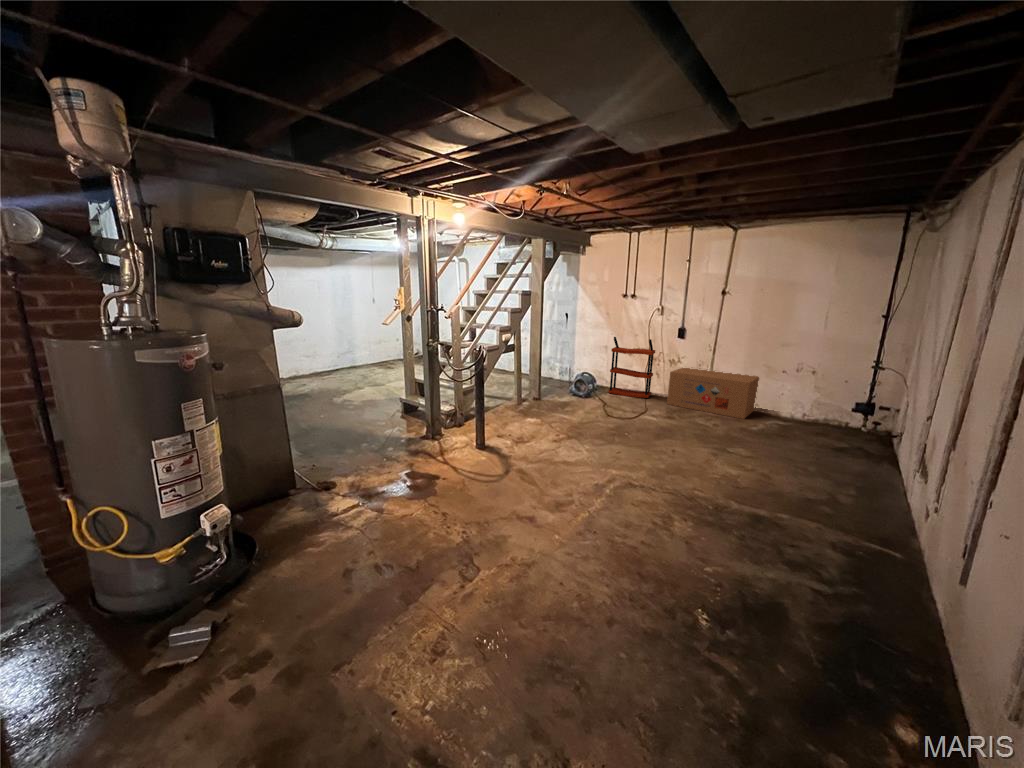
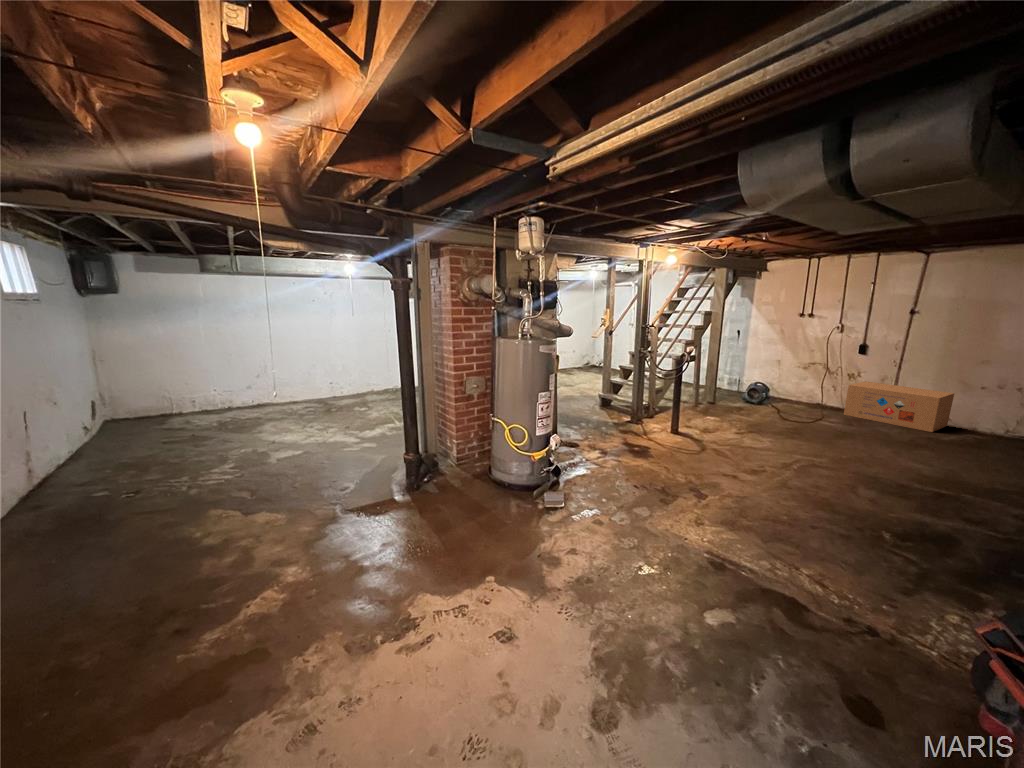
shelving unit: present [608,337,655,398] -> none [780,352,833,408]

